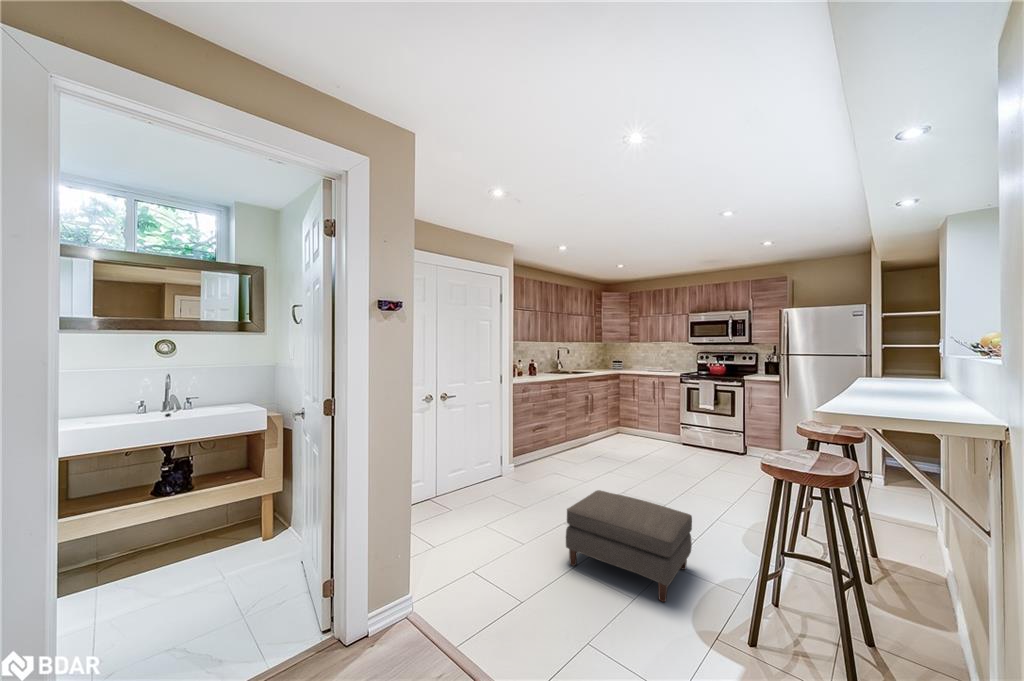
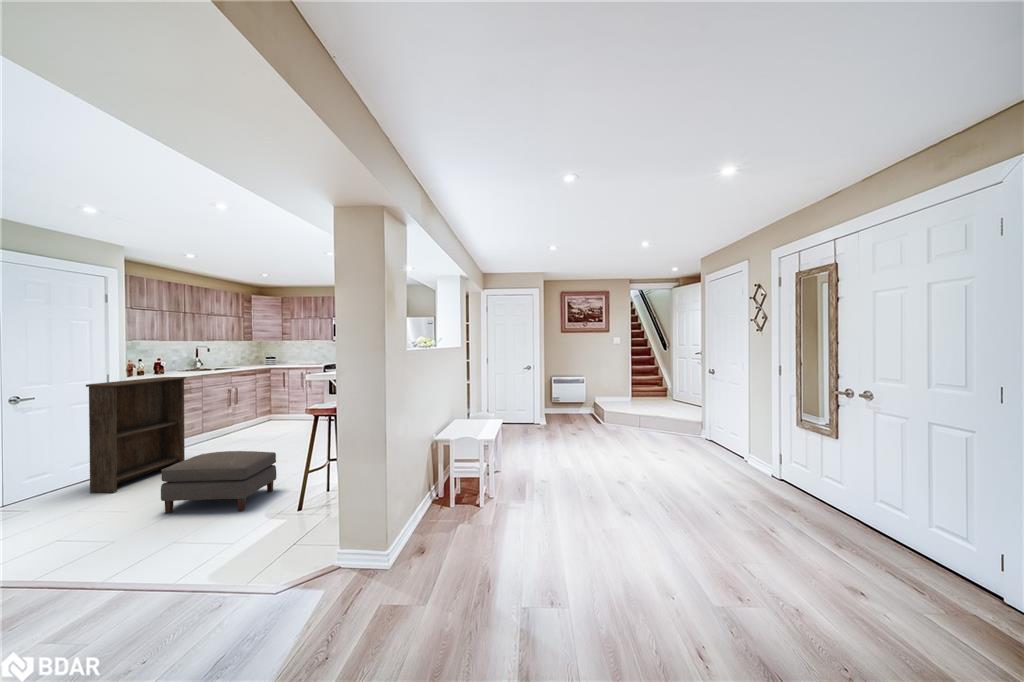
bookshelf: none [493,383,566,506] -> present [86,377,186,493]

